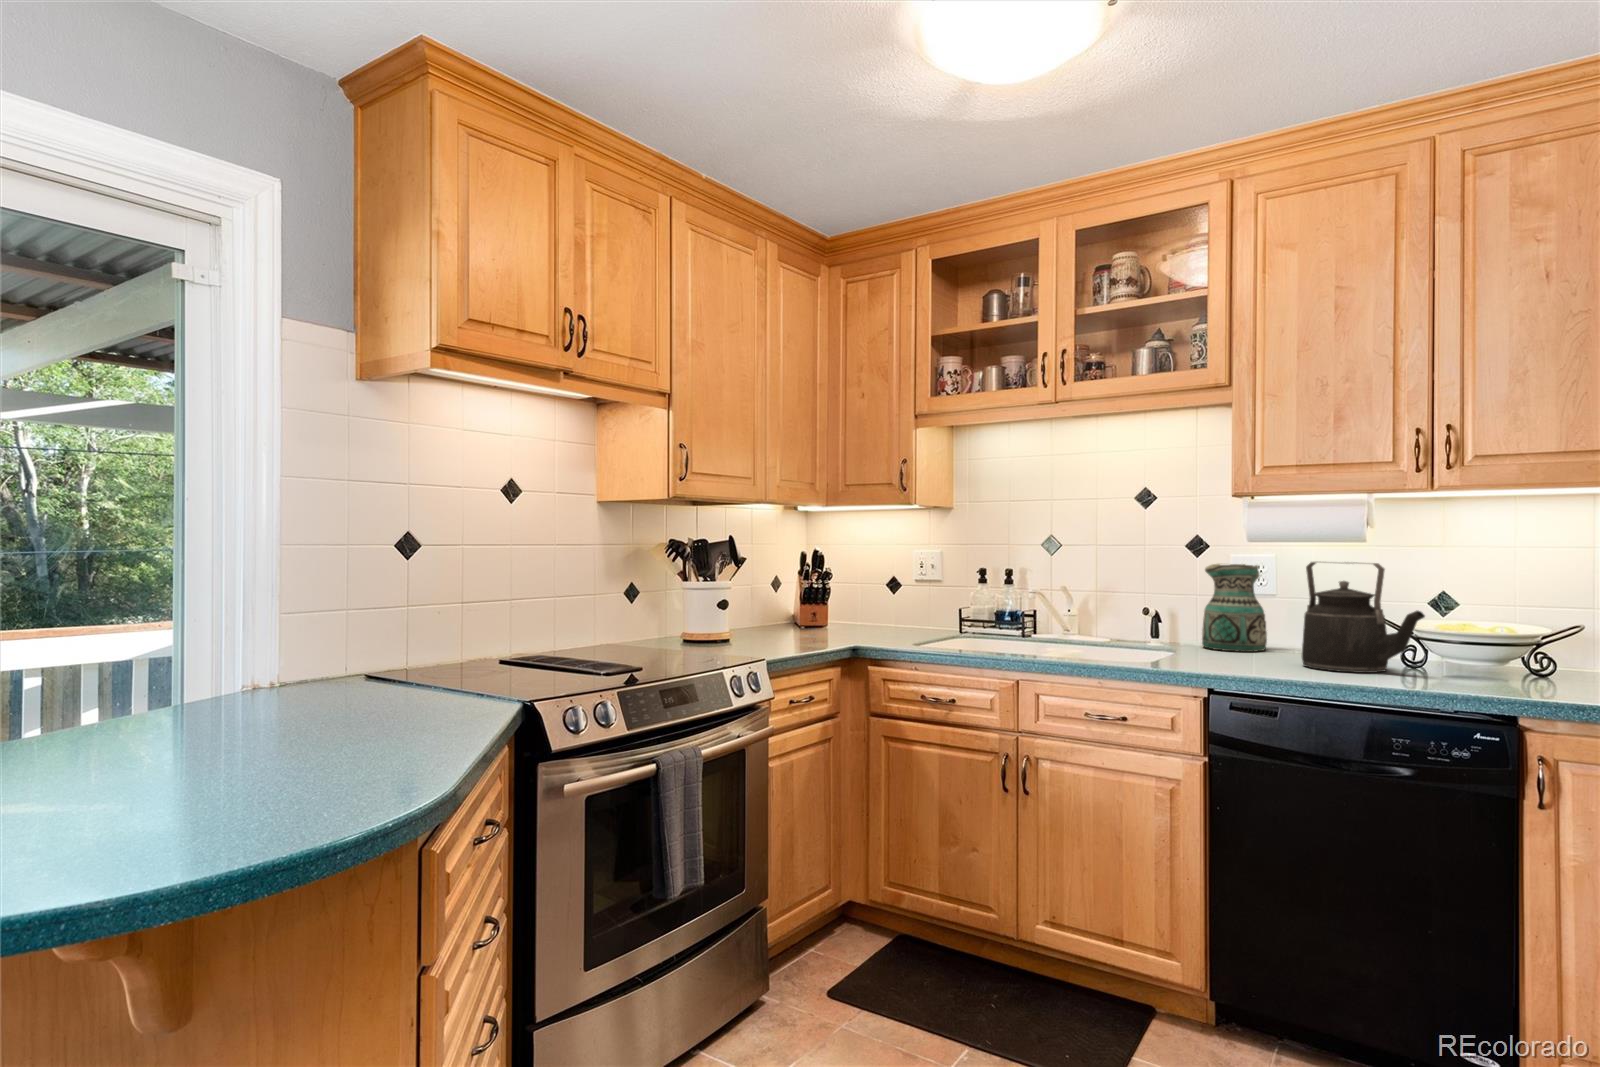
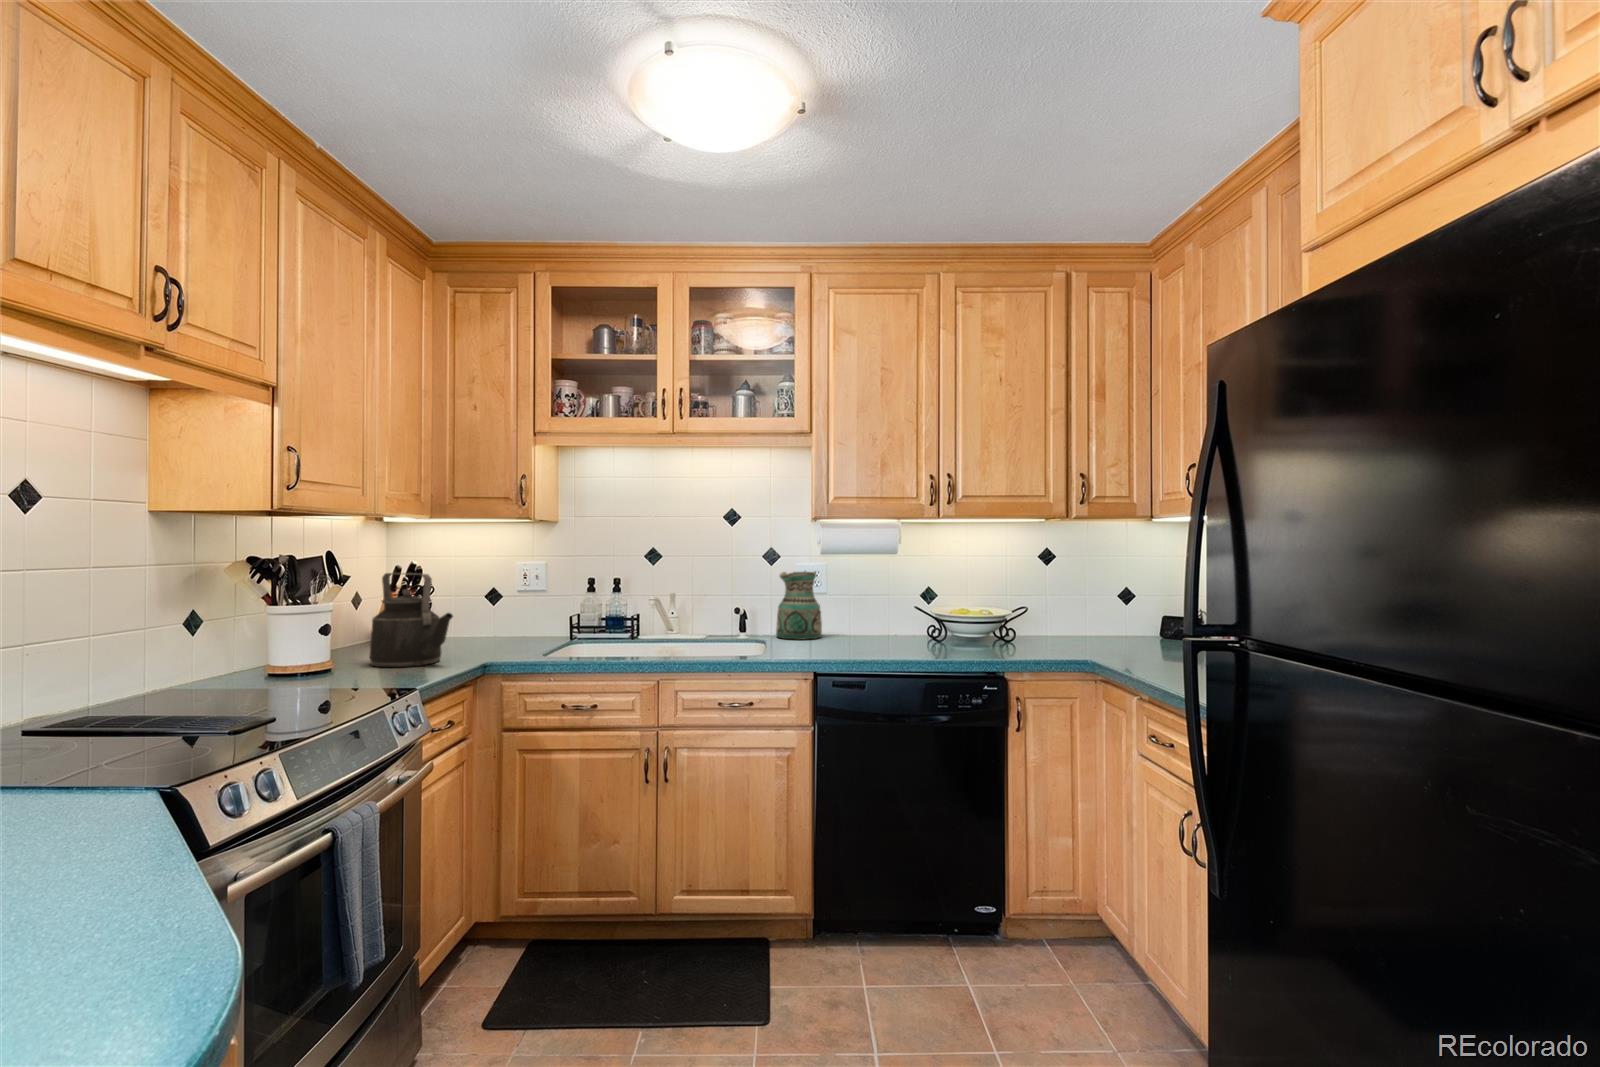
kettle: present [1302,562,1425,673] -> present [369,573,453,667]

